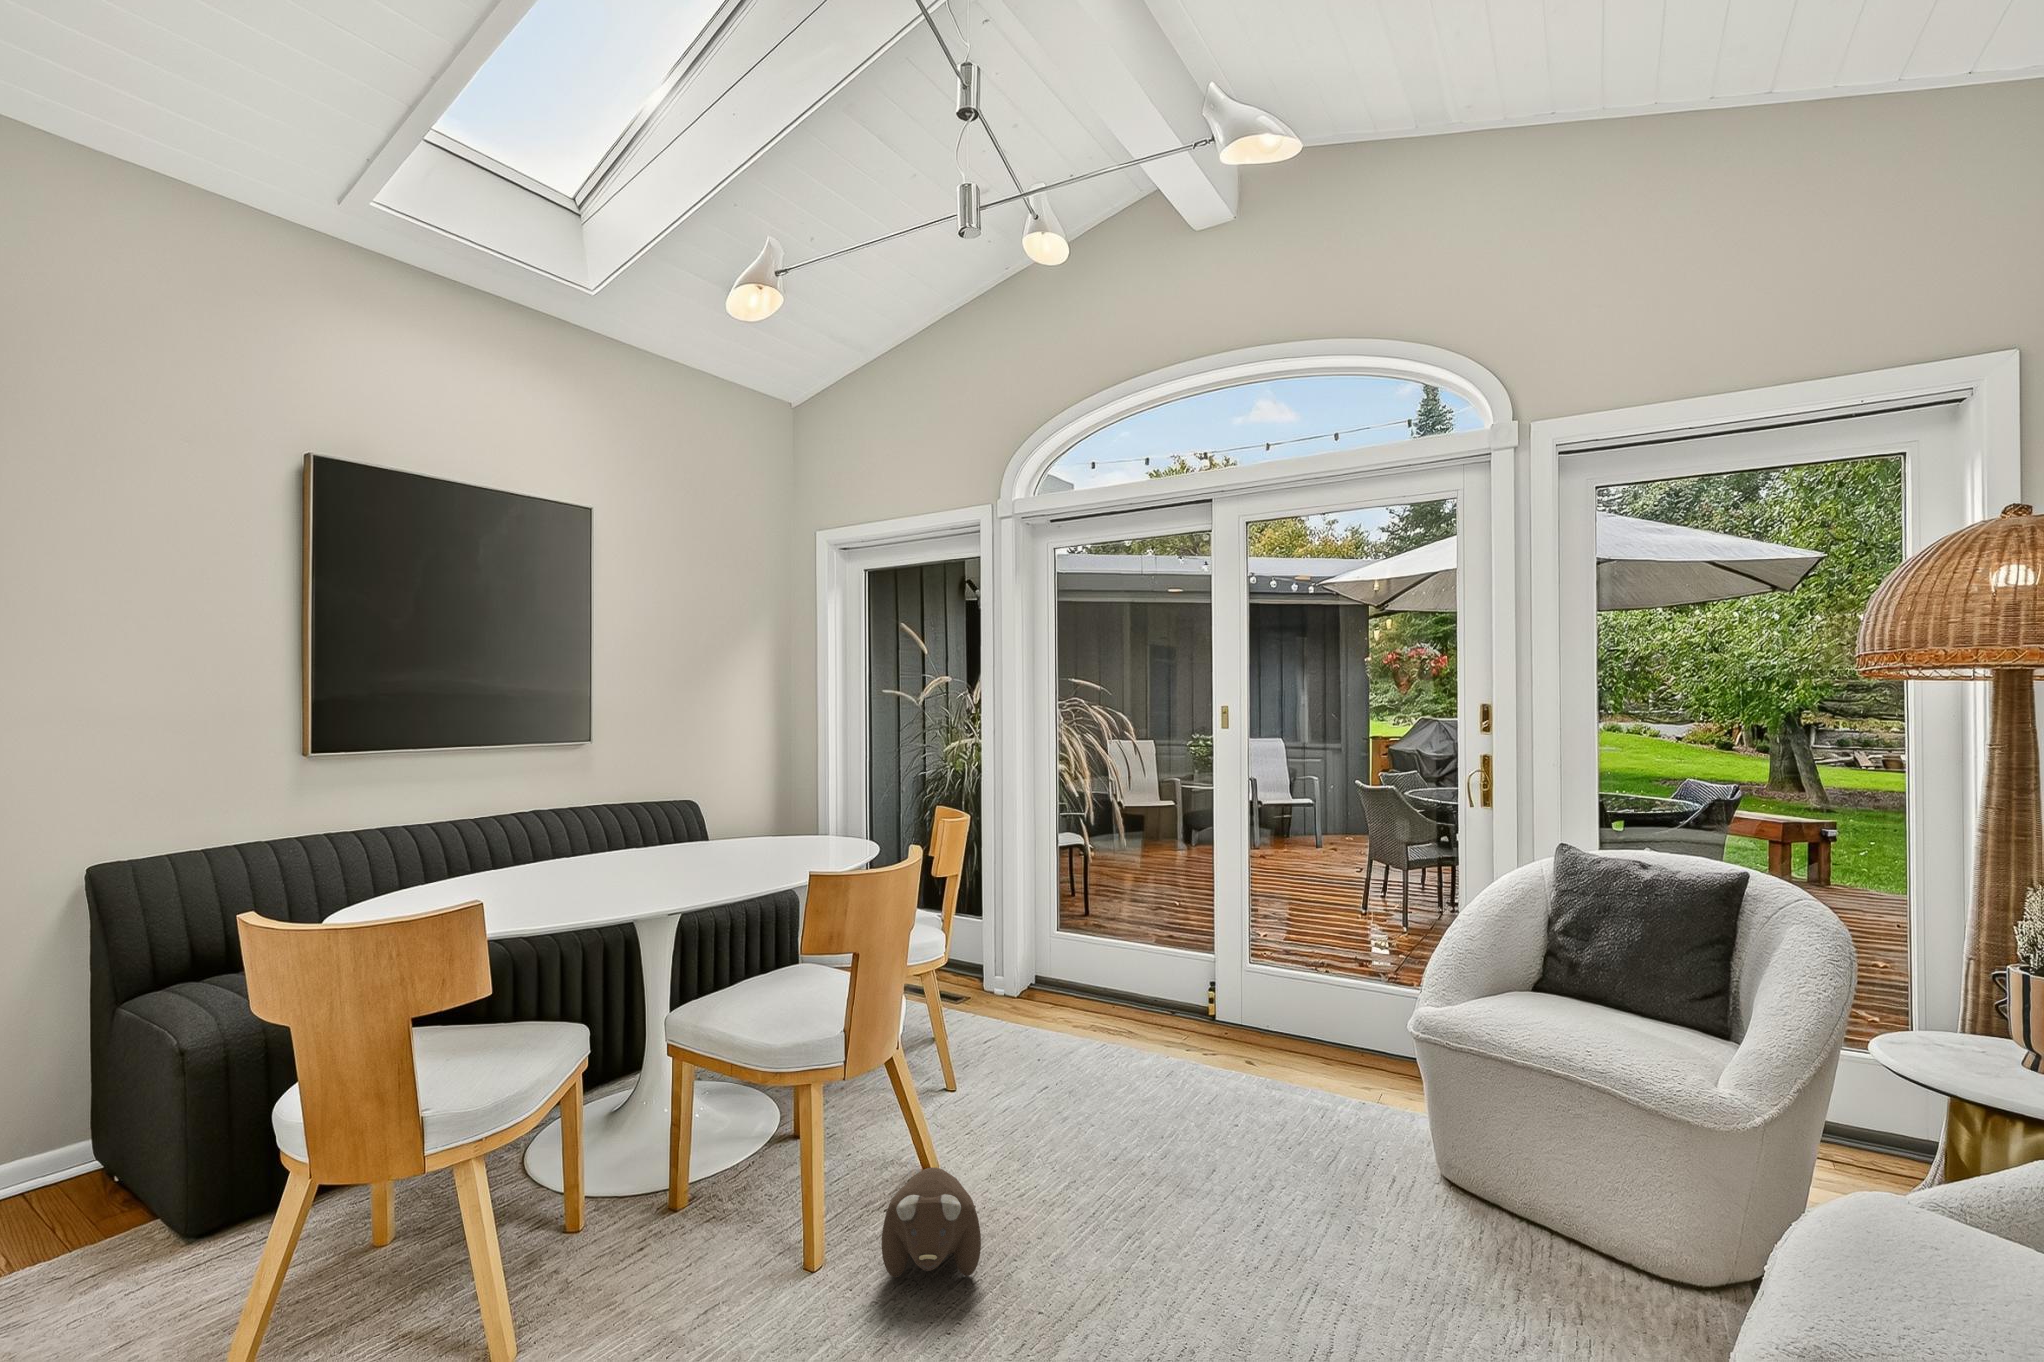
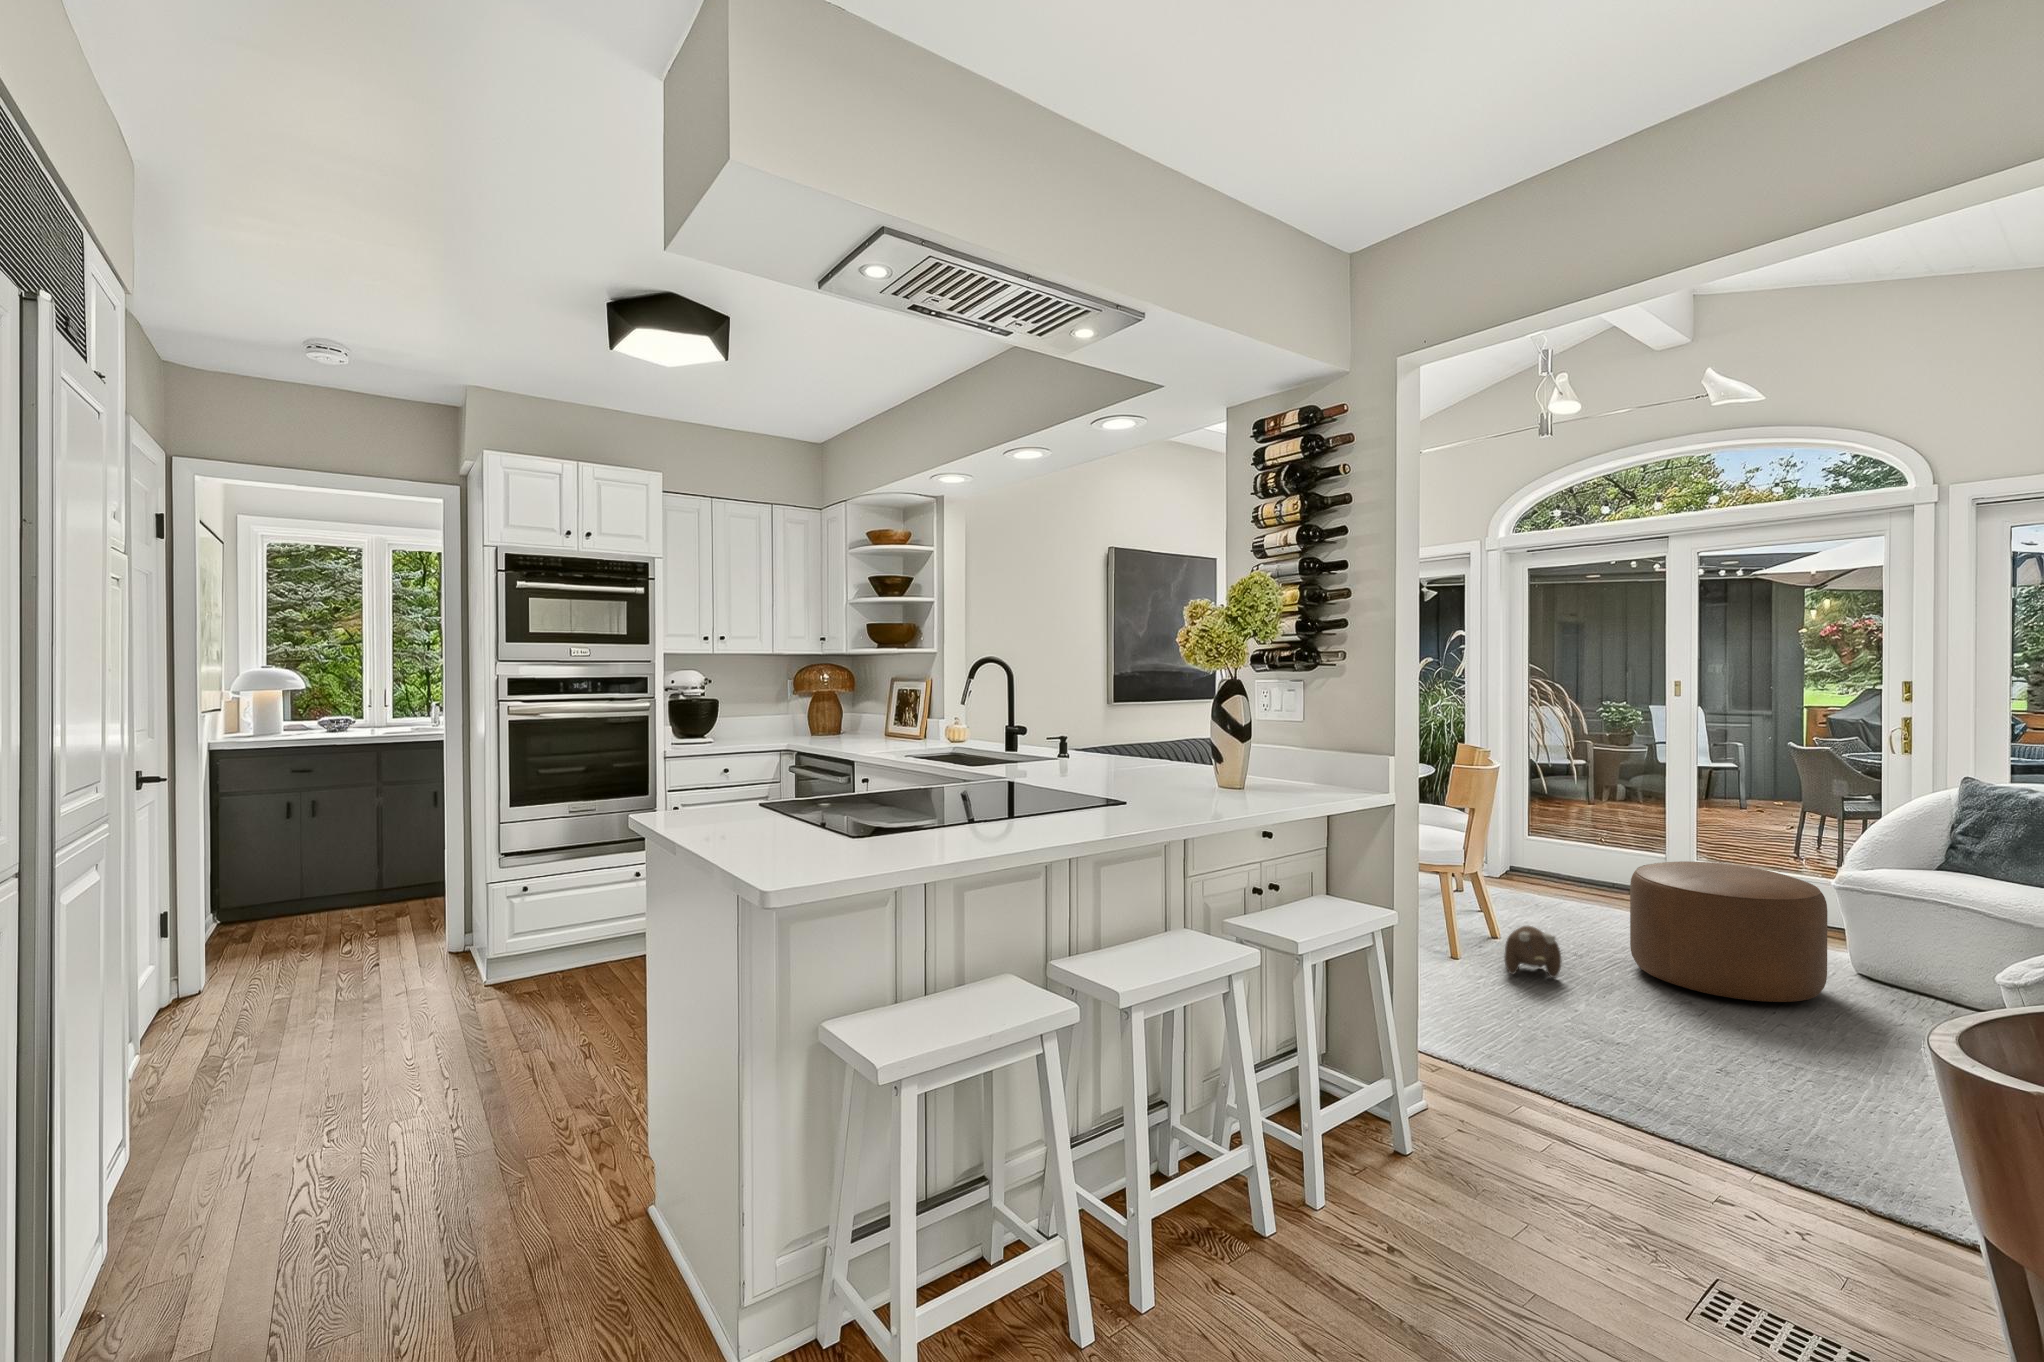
ottoman: none [1112,1005,1398,1300] -> present [1630,861,1828,1002]

